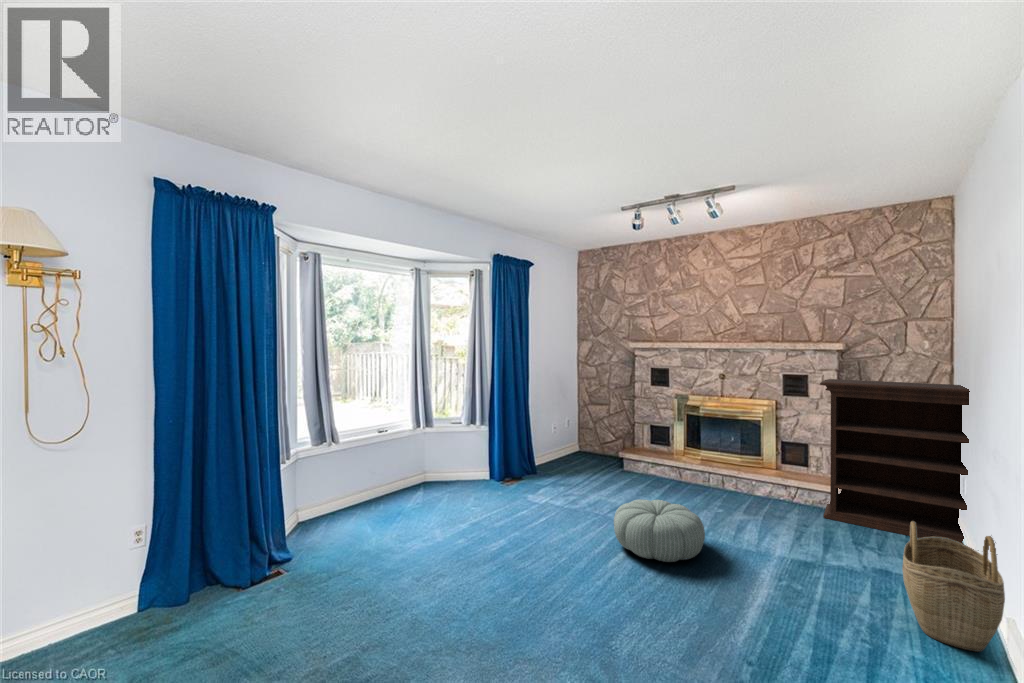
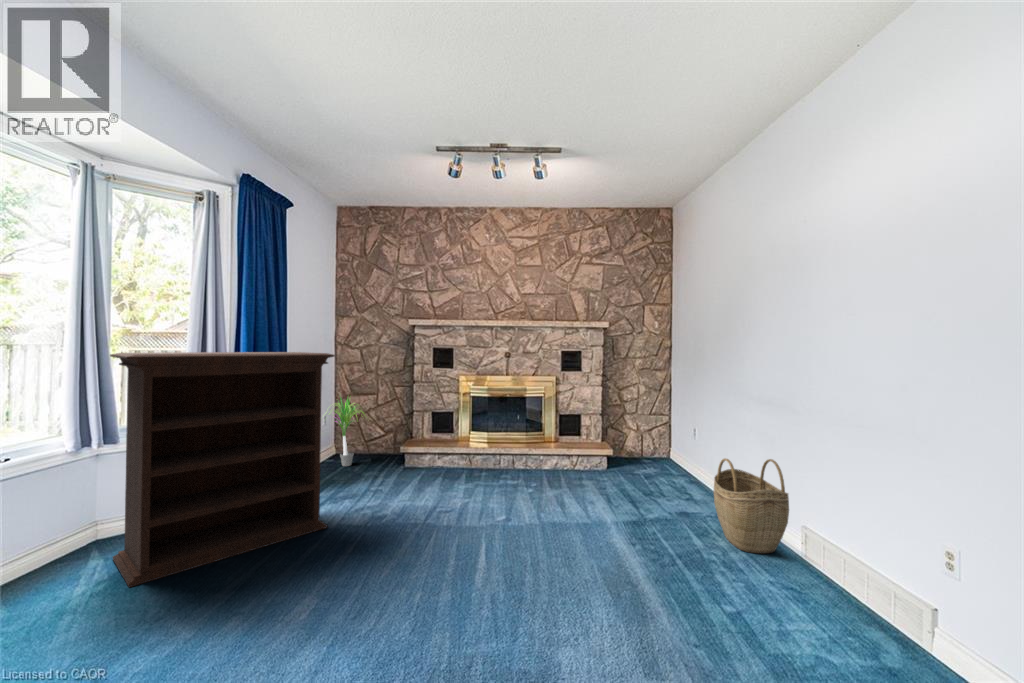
bookshelf: present [820,379,996,544] -> present [110,352,335,587]
potted plant: none [560,401,598,461] -> present [335,398,358,466]
pouf: present [614,500,705,562] -> none [456,488,558,557]

